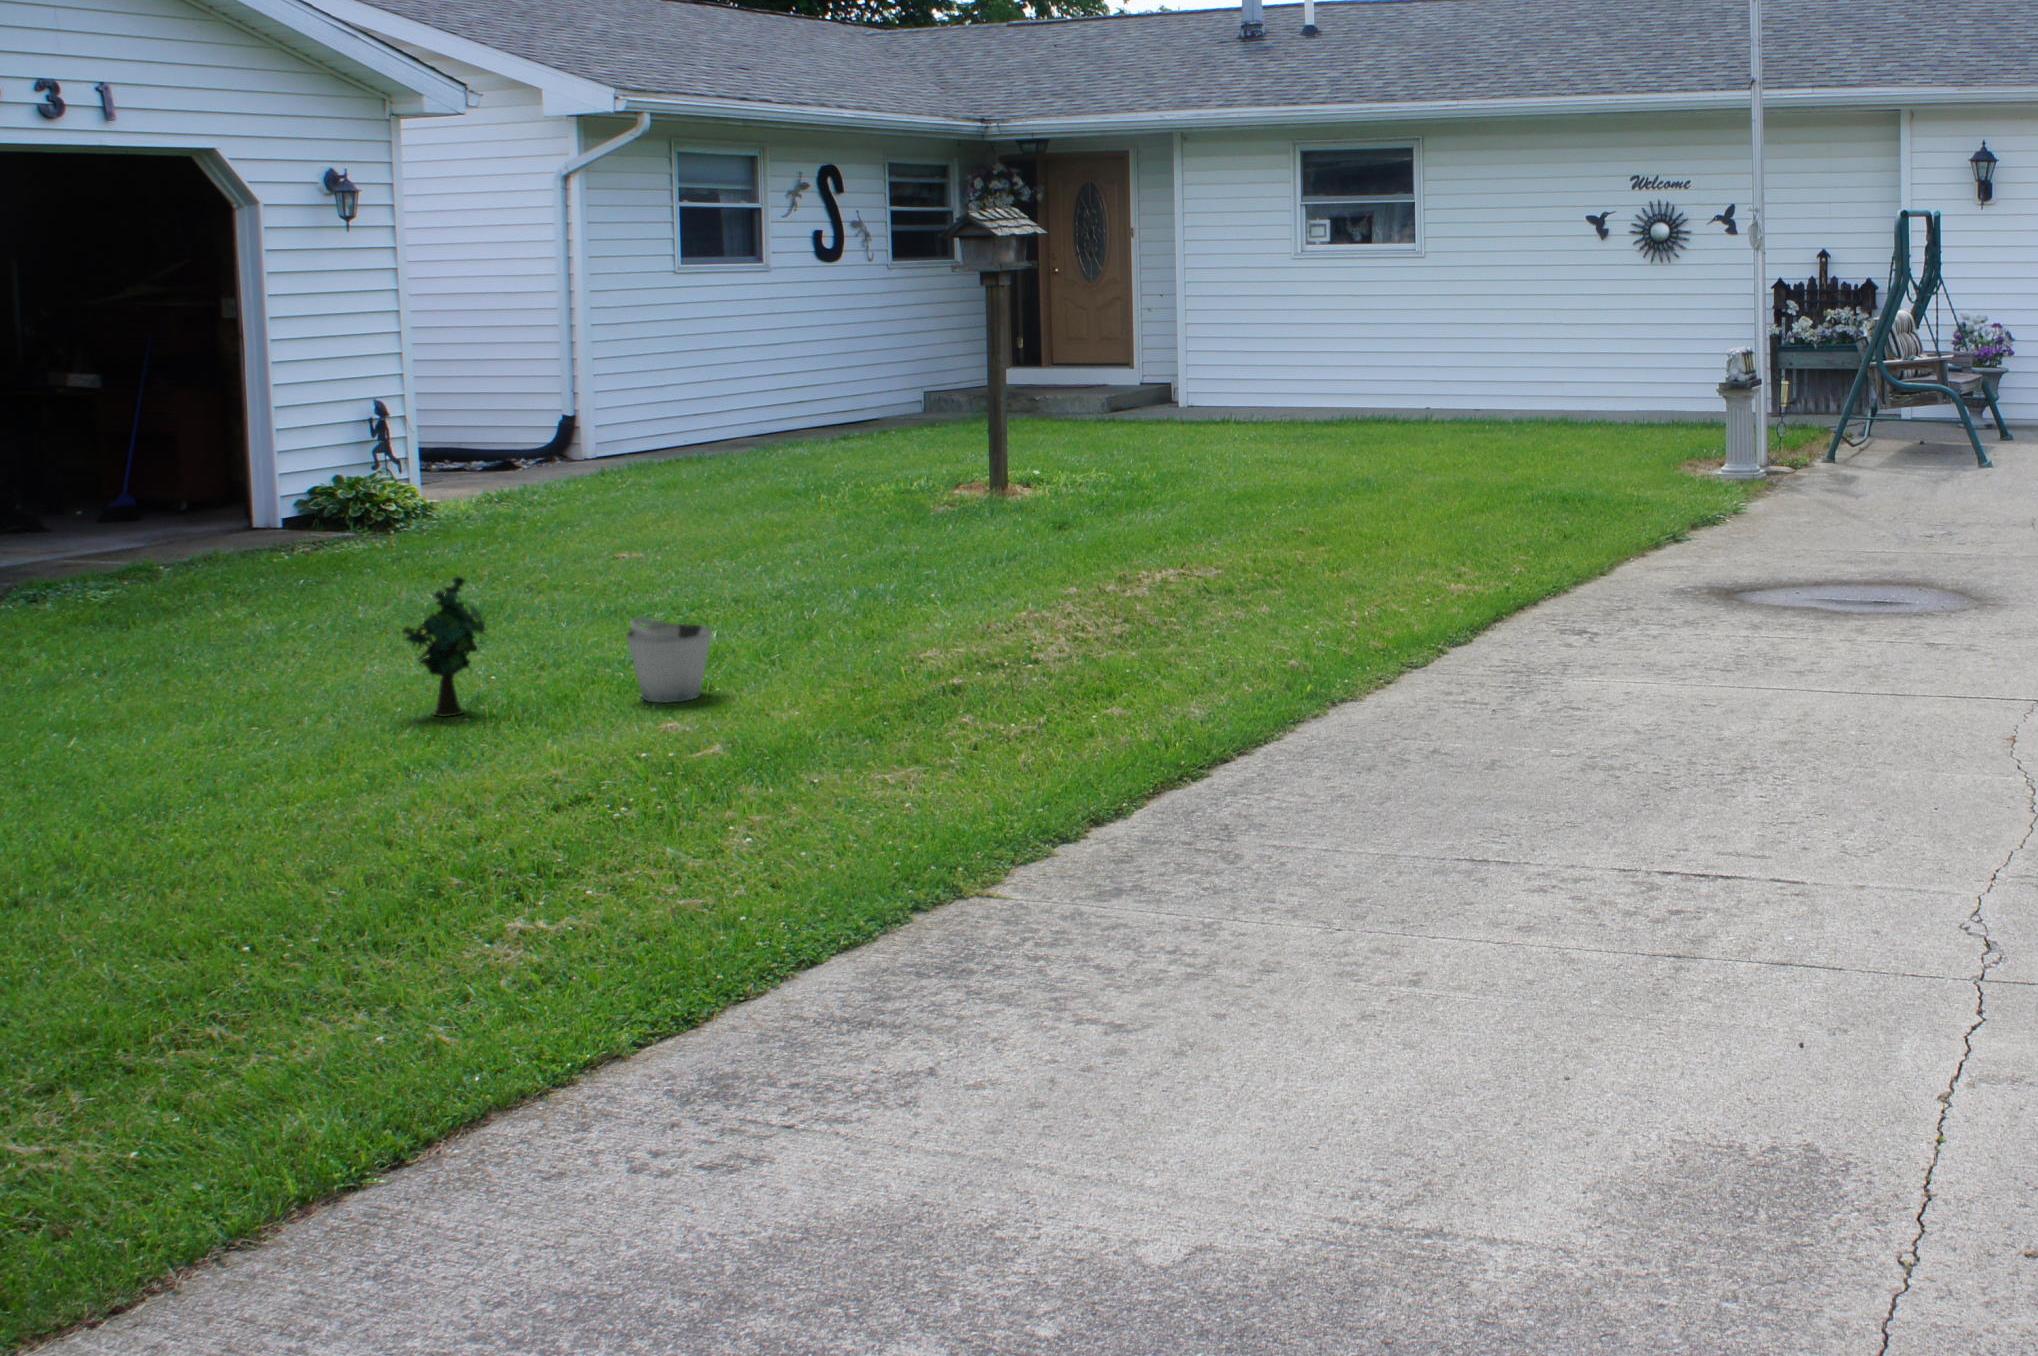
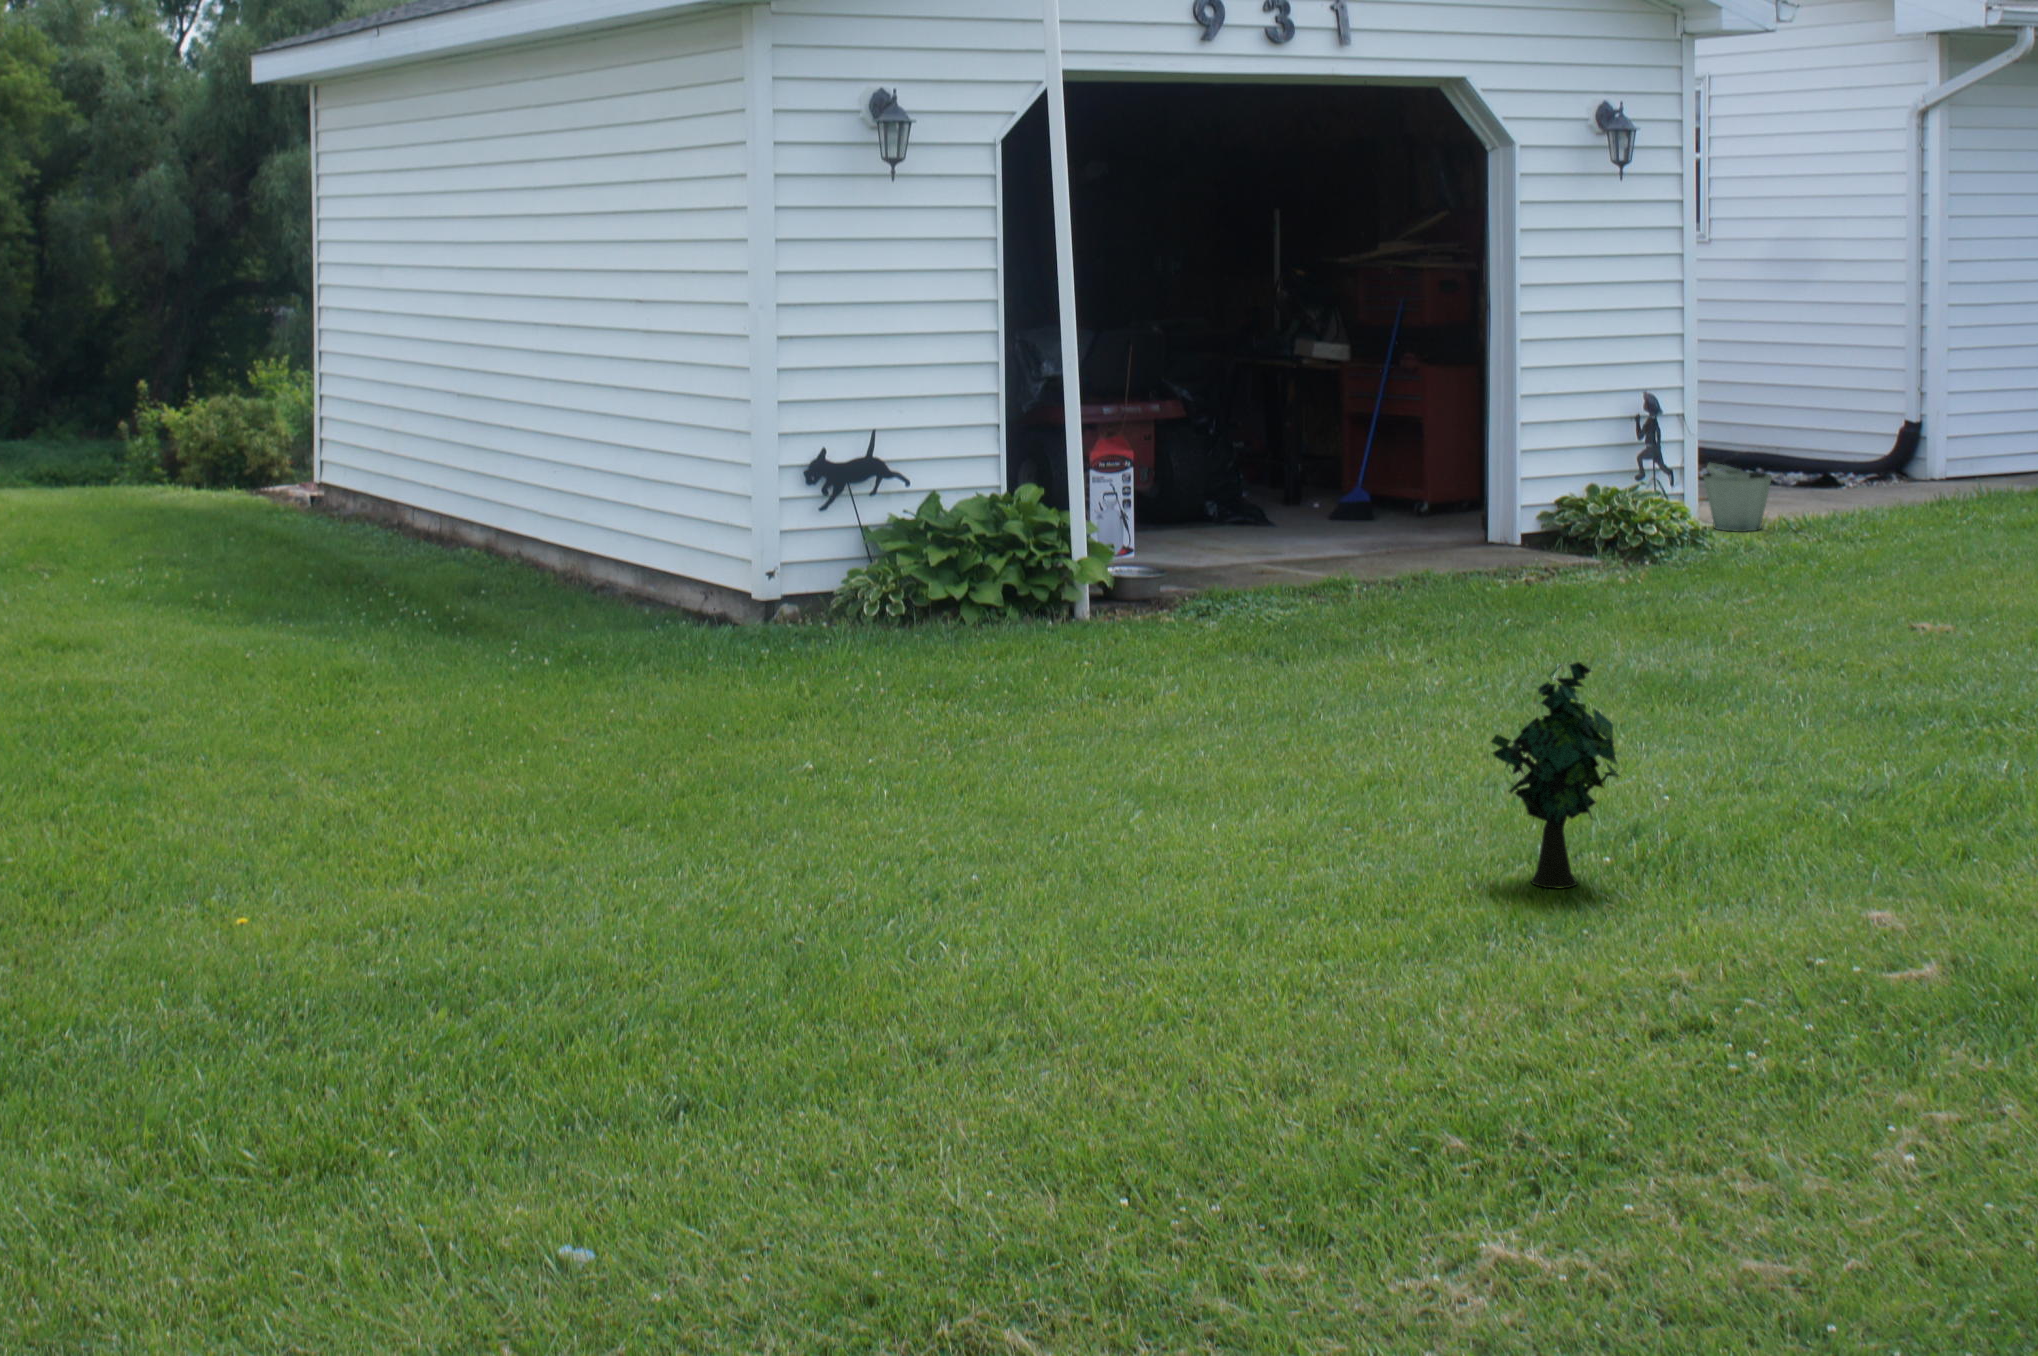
bucket: present [627,618,712,703] -> present [1703,463,1772,532]

